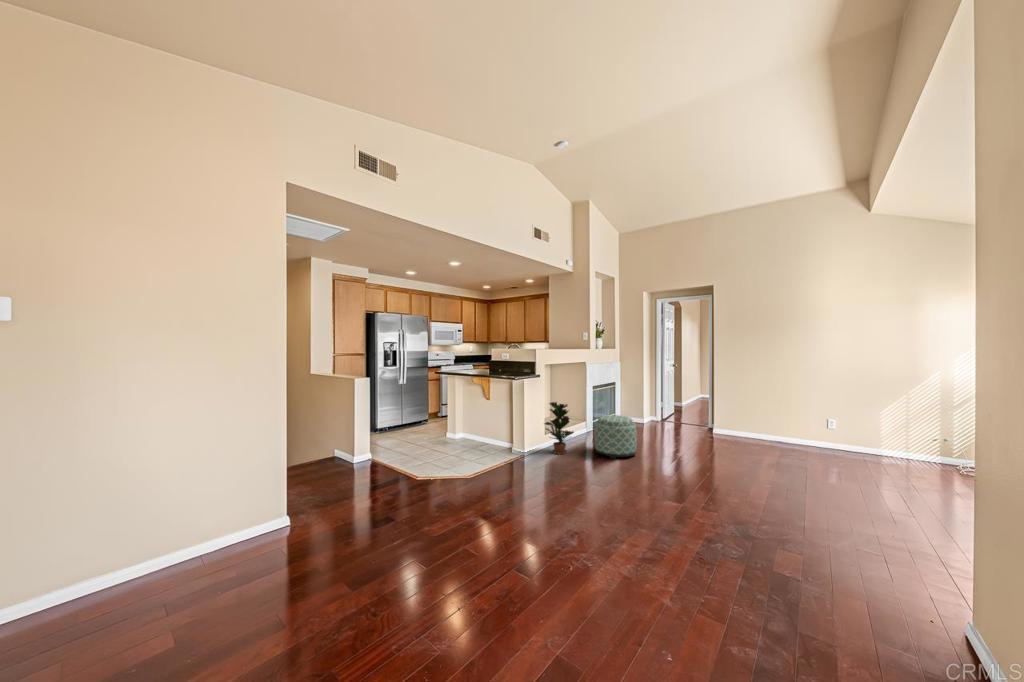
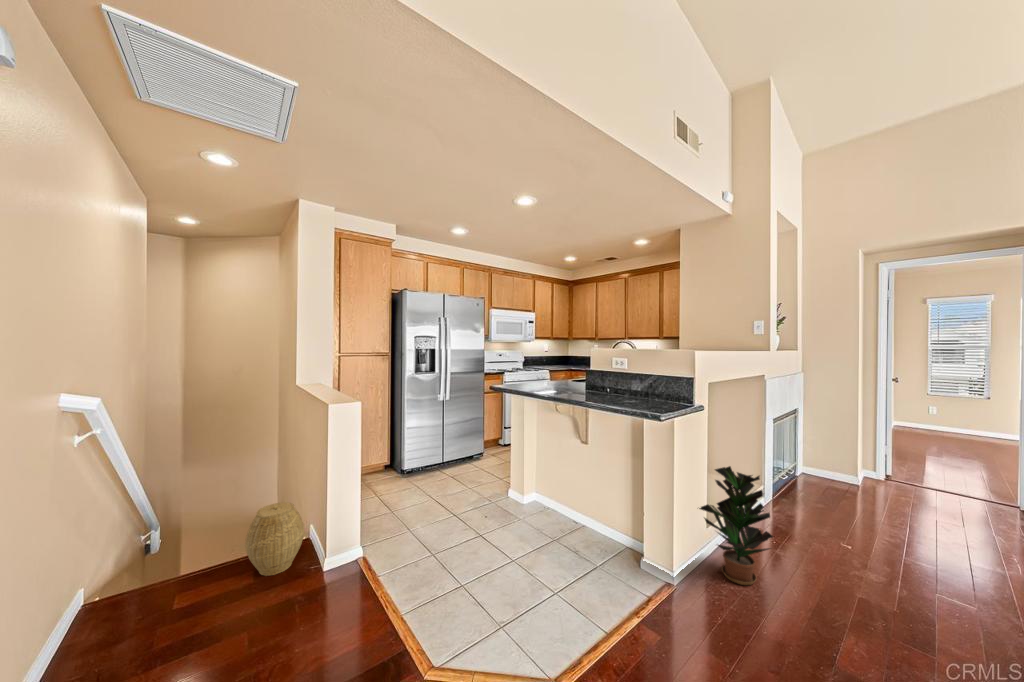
ottoman: present [595,415,637,459] -> none [821,503,954,630]
woven basket: none [310,432,339,467] -> present [245,502,304,576]

